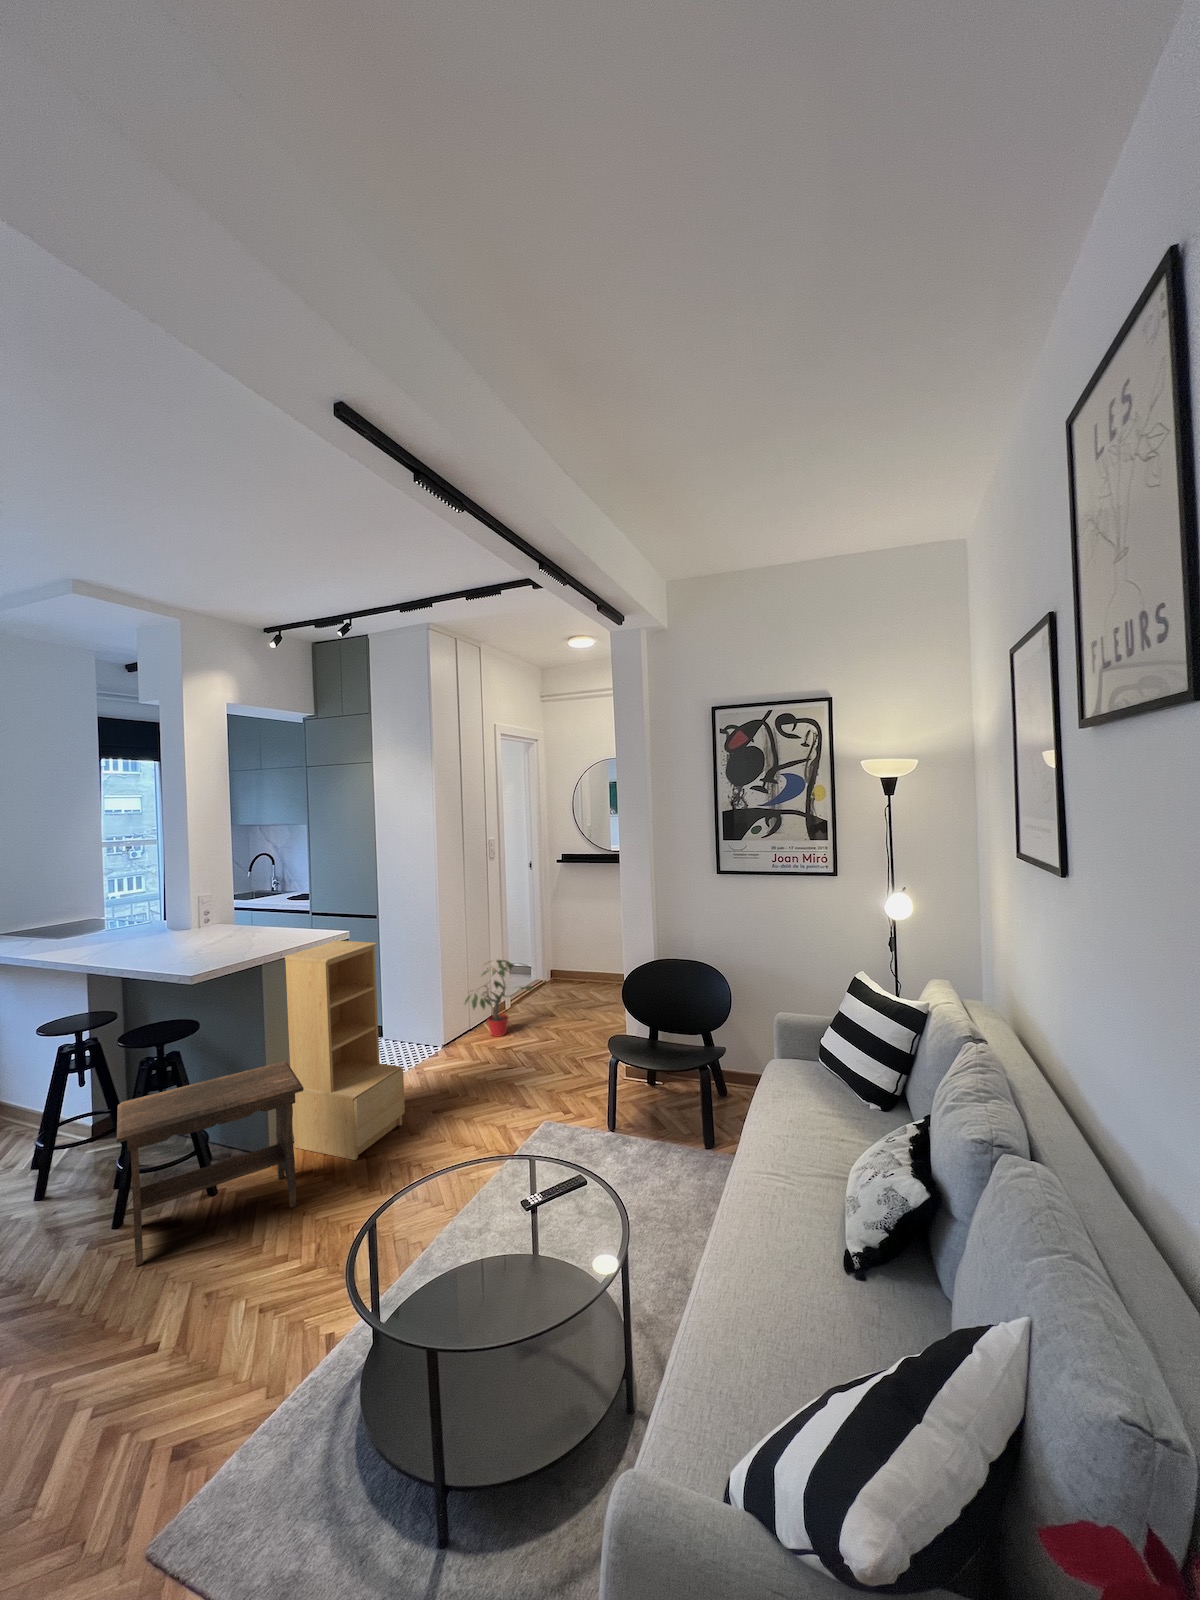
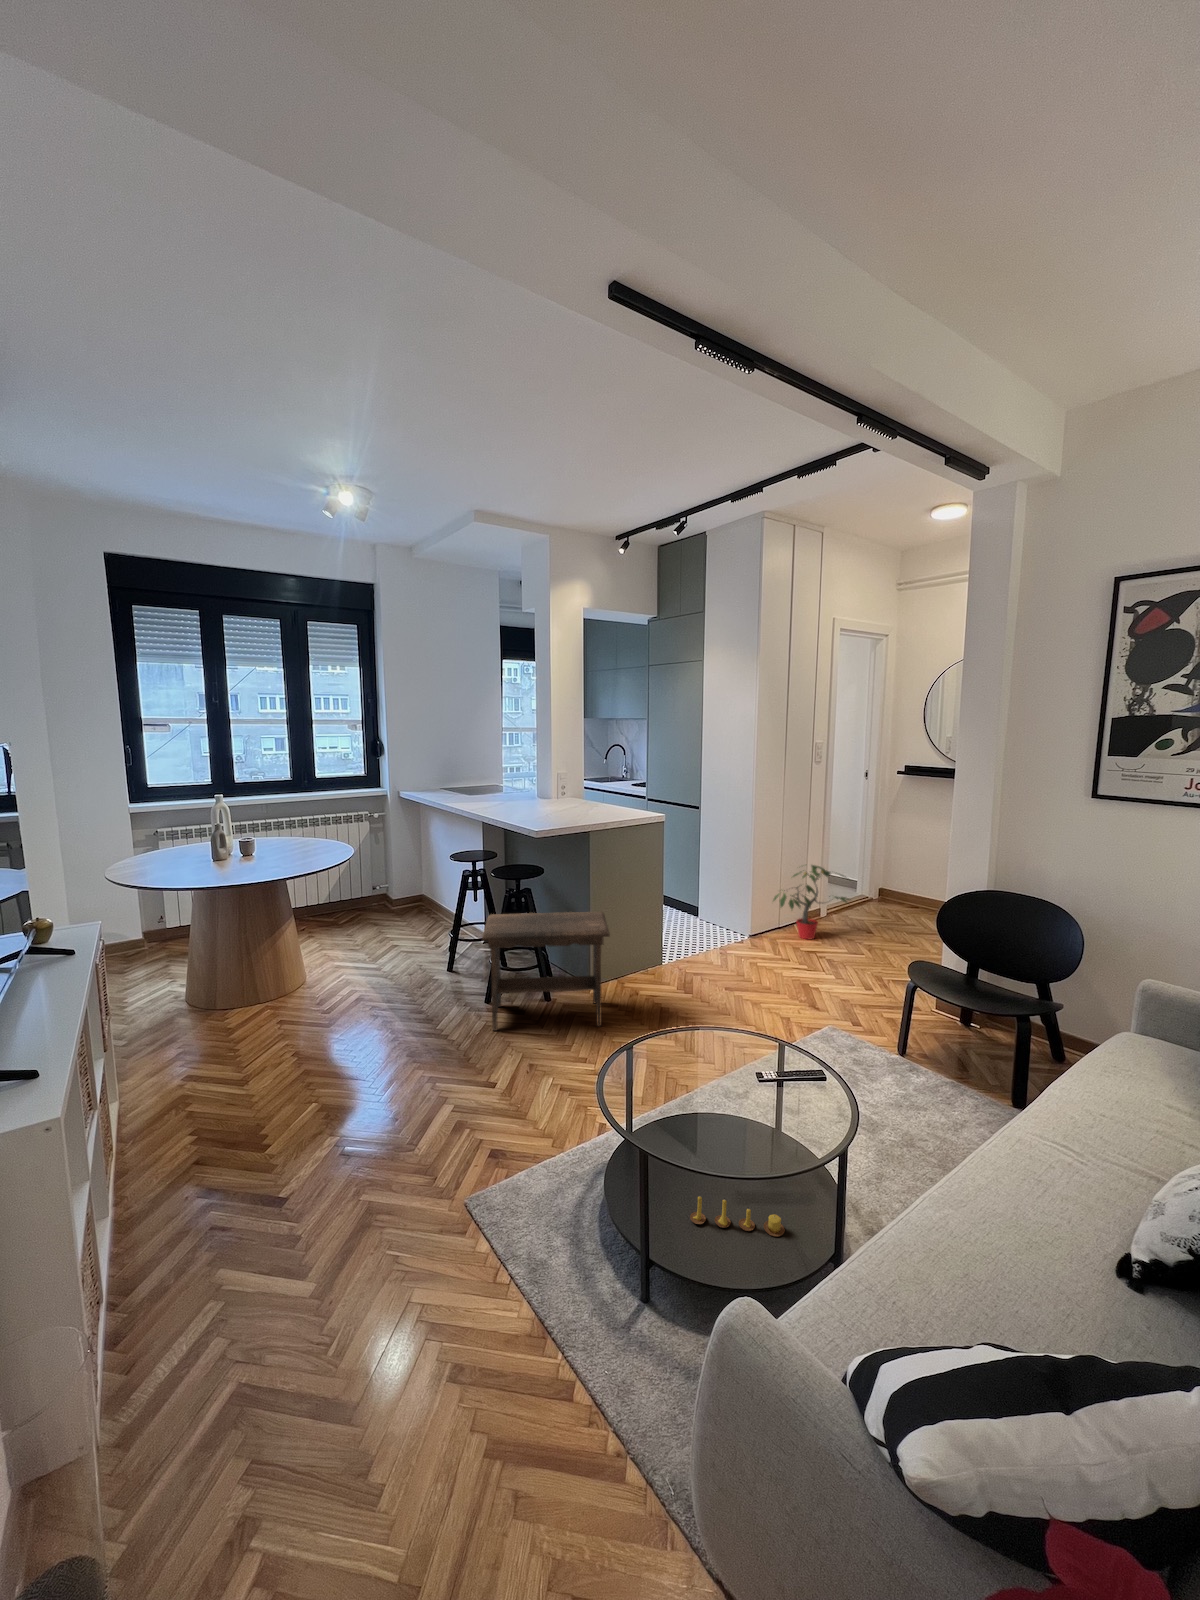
bookshelf: present [285,941,405,1160] -> none [609,820,700,1007]
candle: none [474,1355,573,1410] -> present [690,1196,785,1237]

